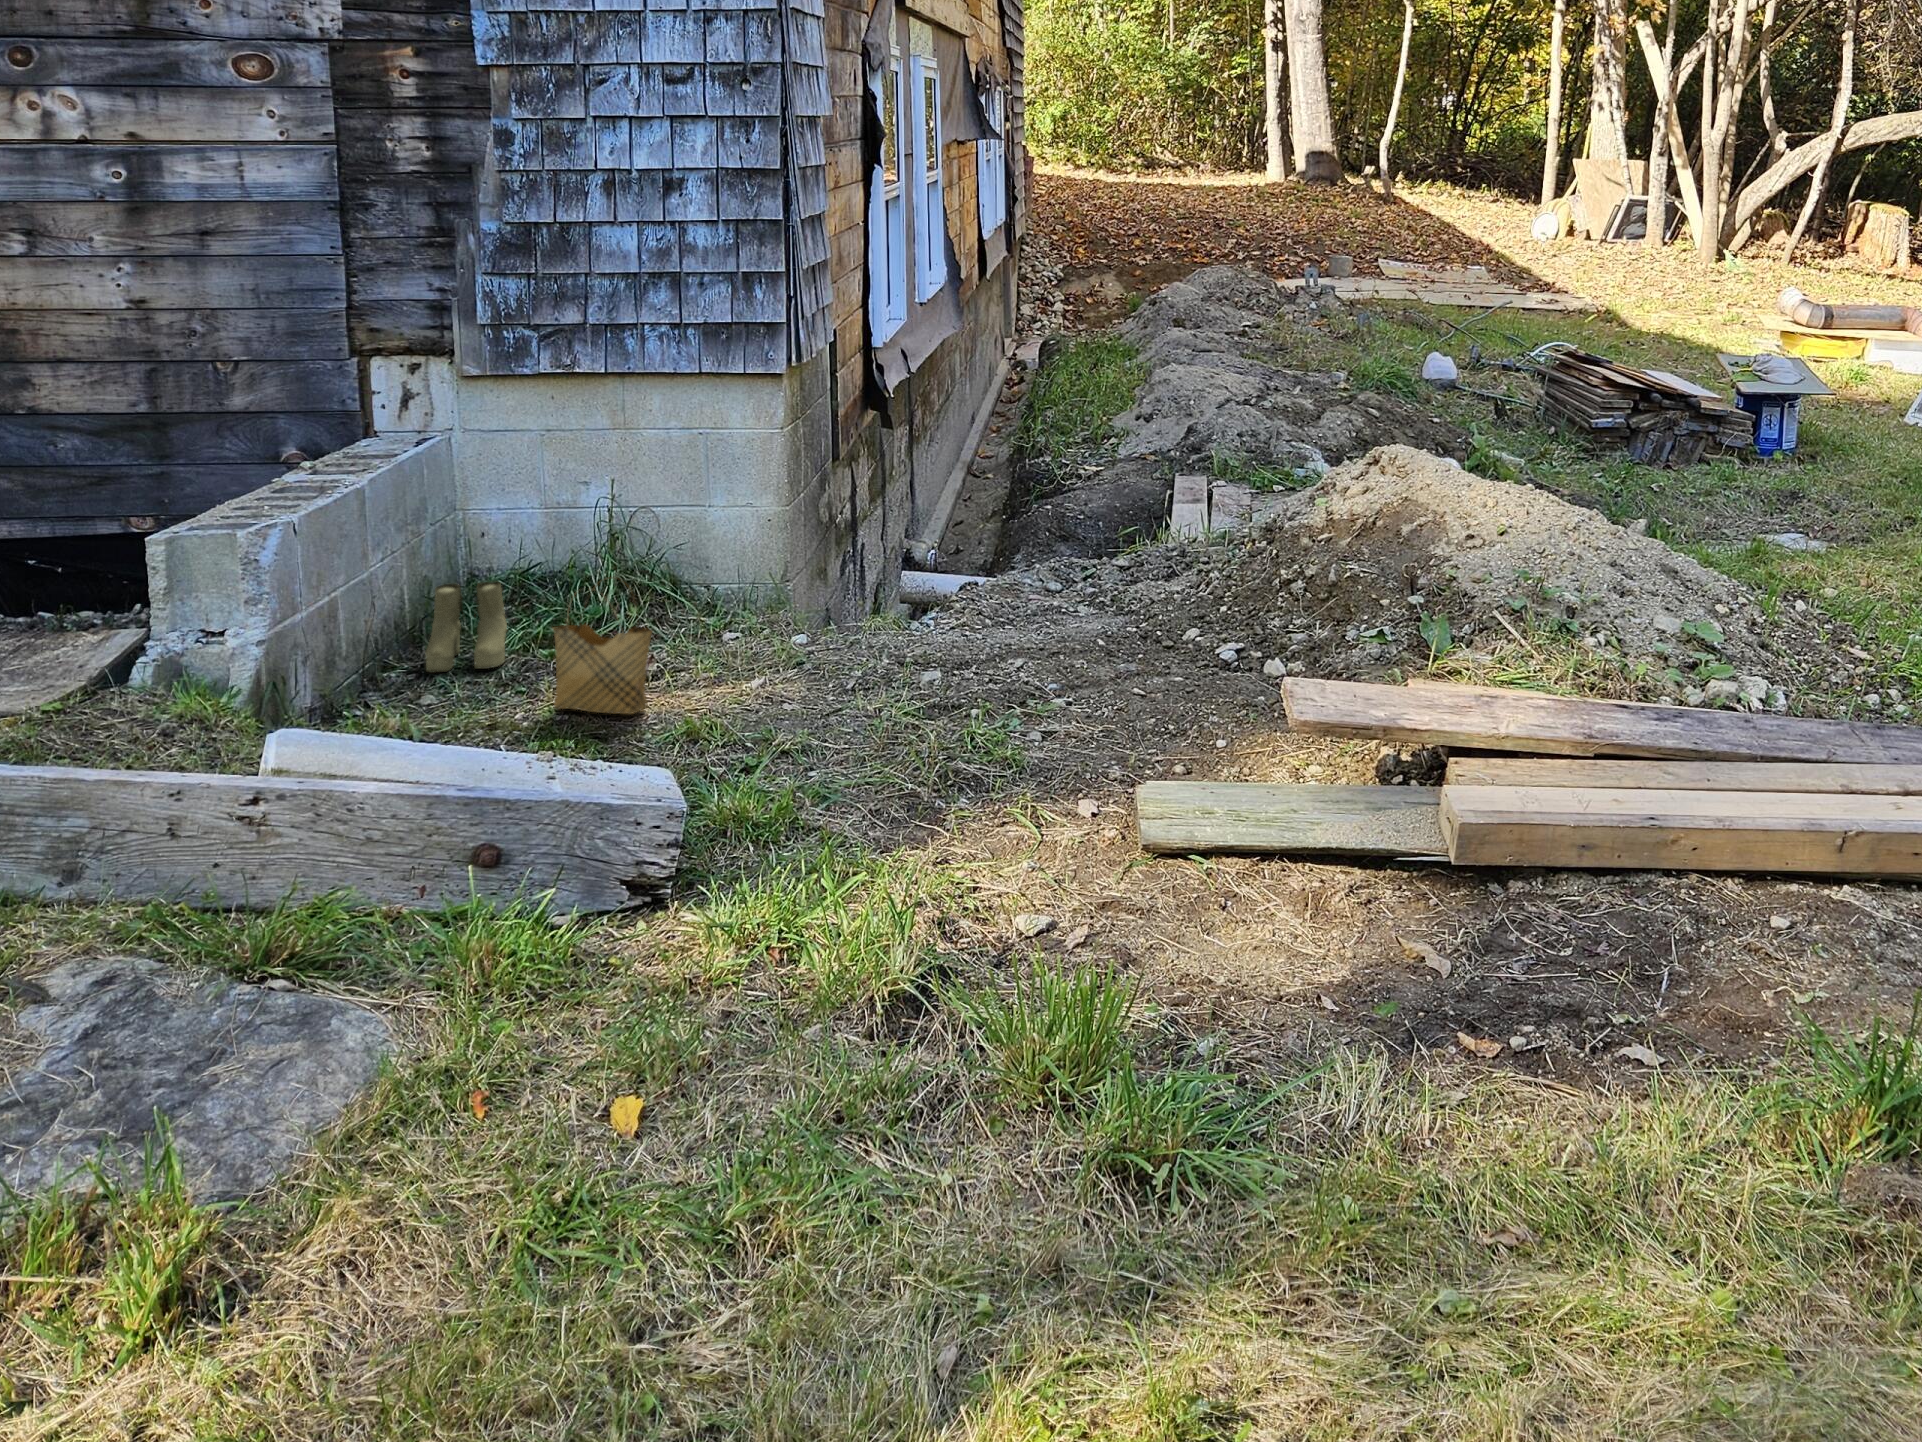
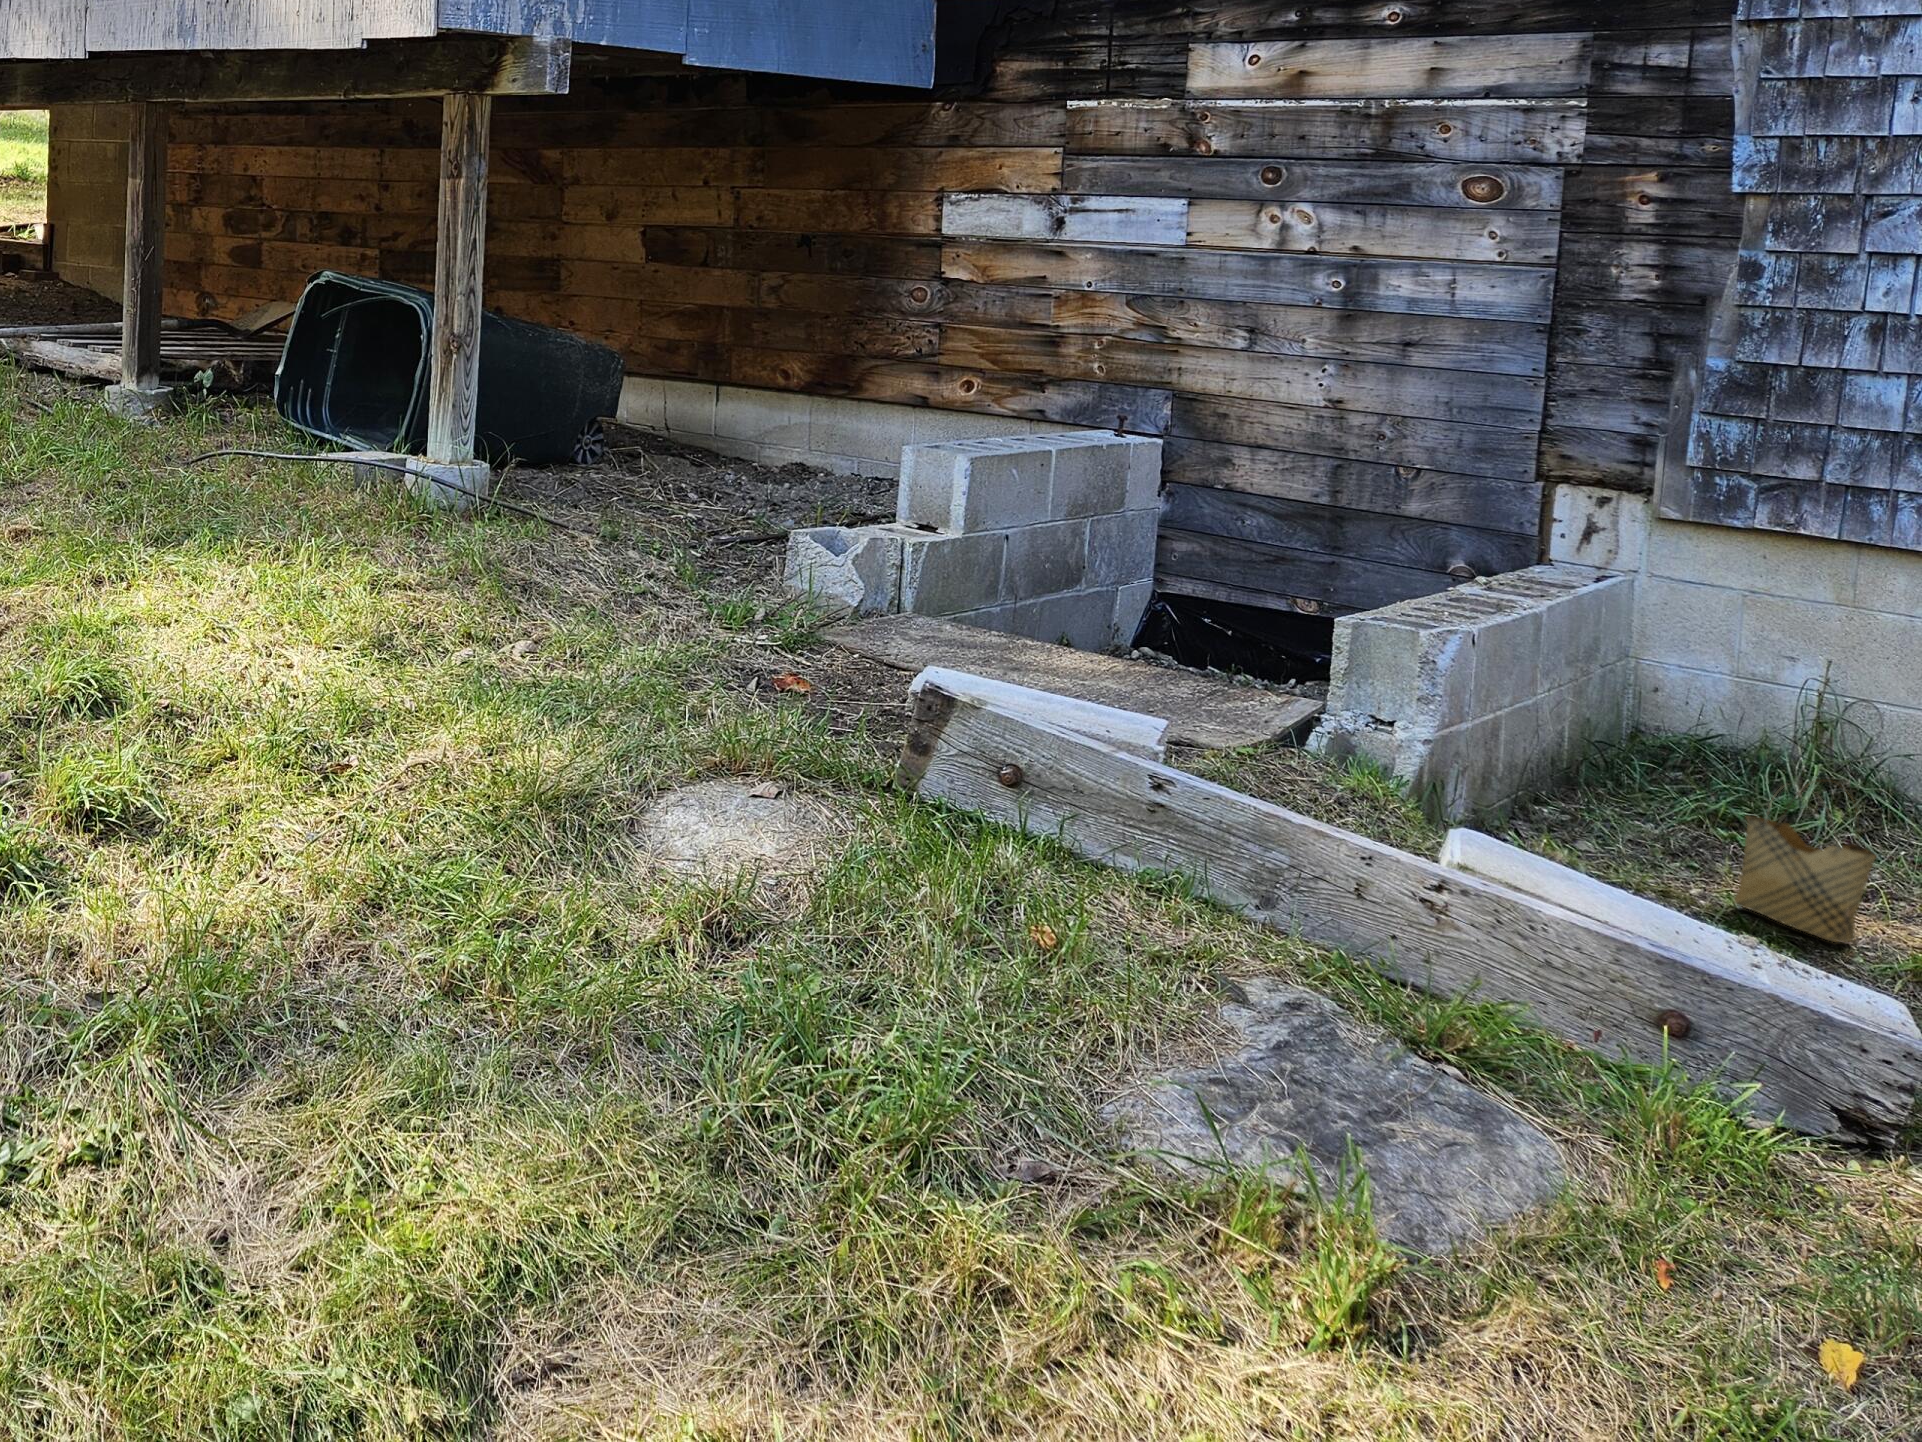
boots: present [425,582,507,673] -> none [1578,736,1676,840]

